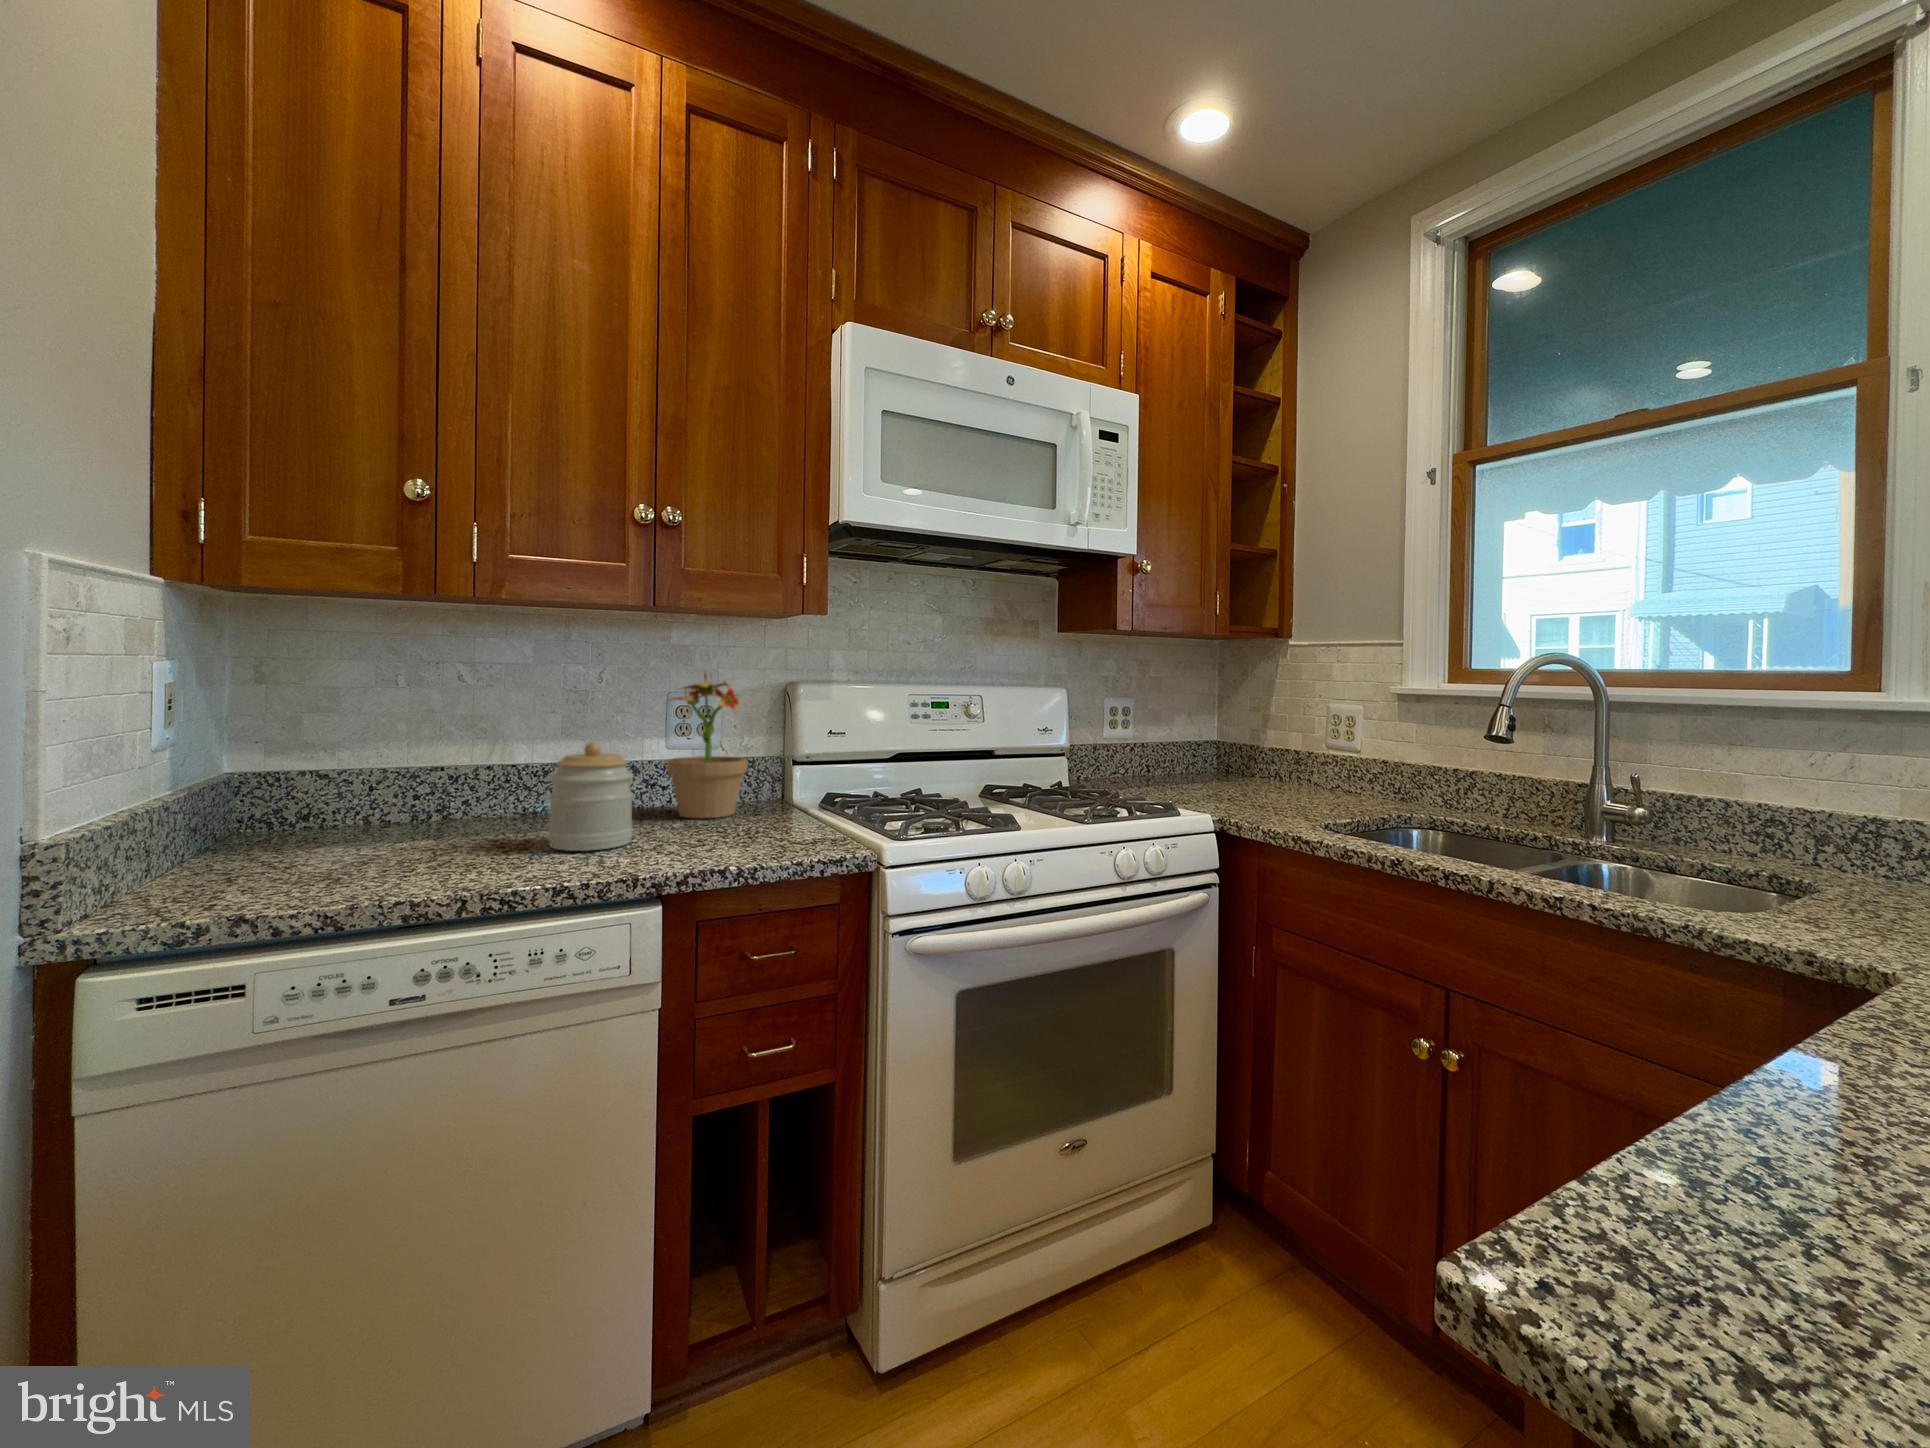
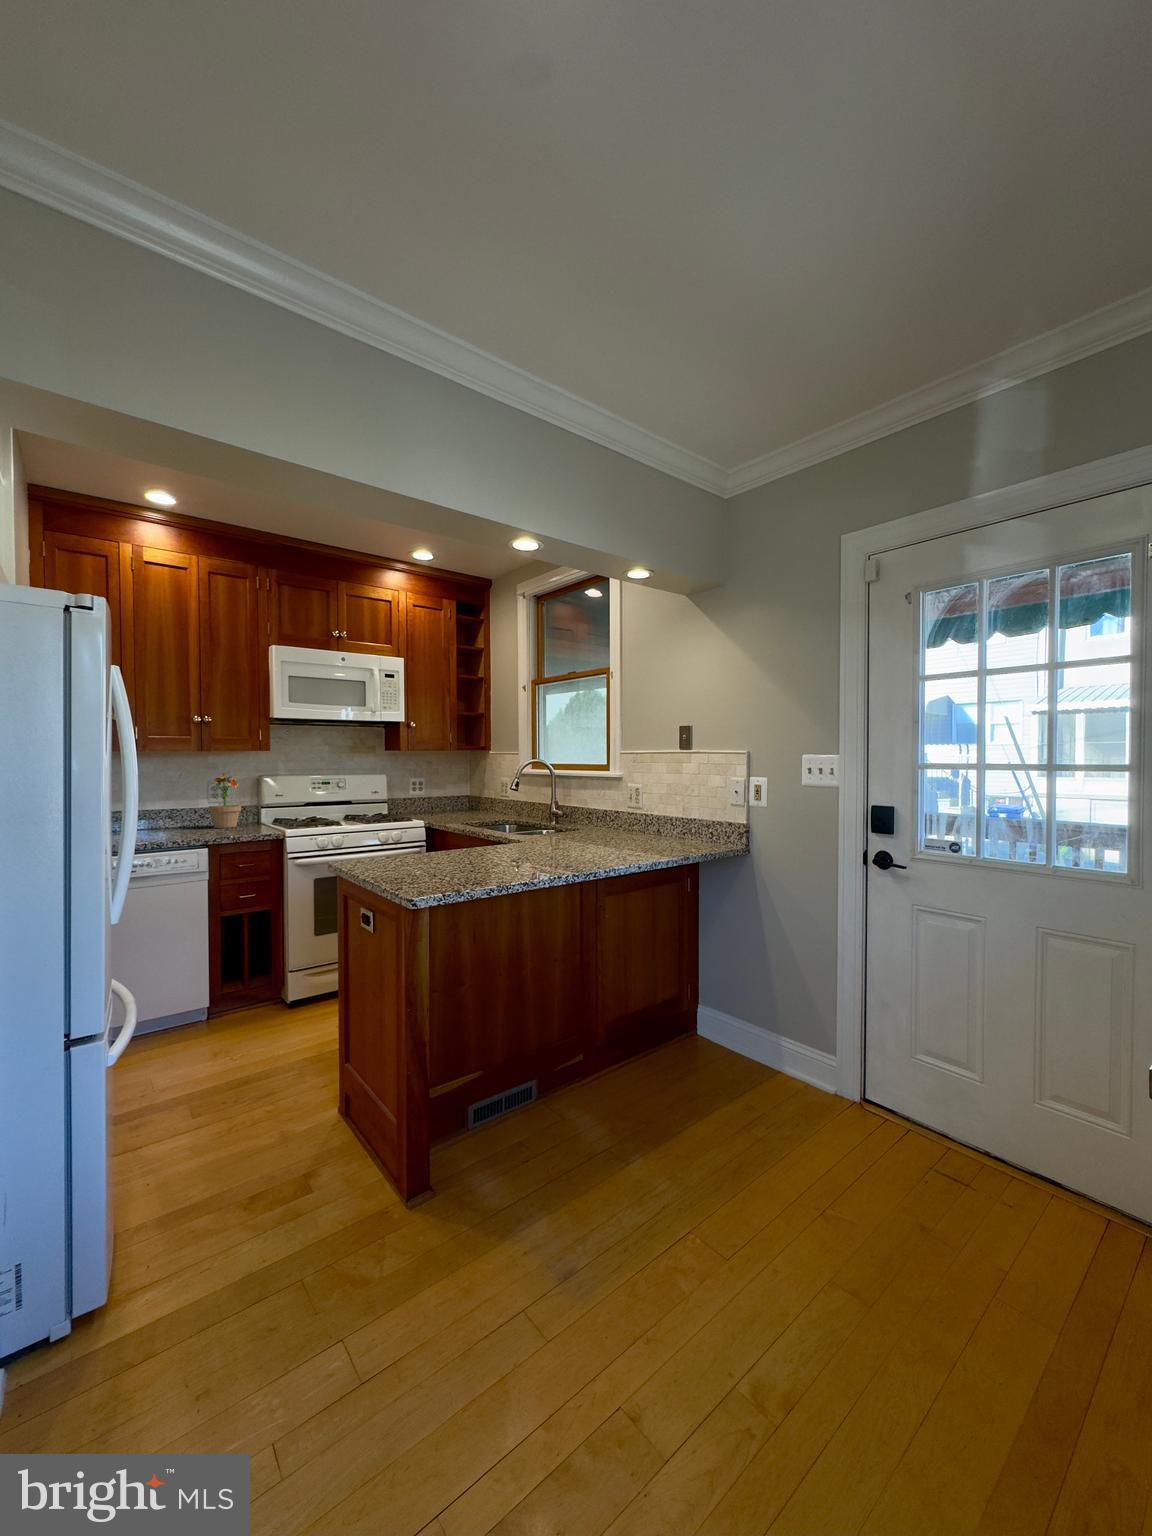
jar: present [548,742,634,851] -> none [165,799,196,835]

